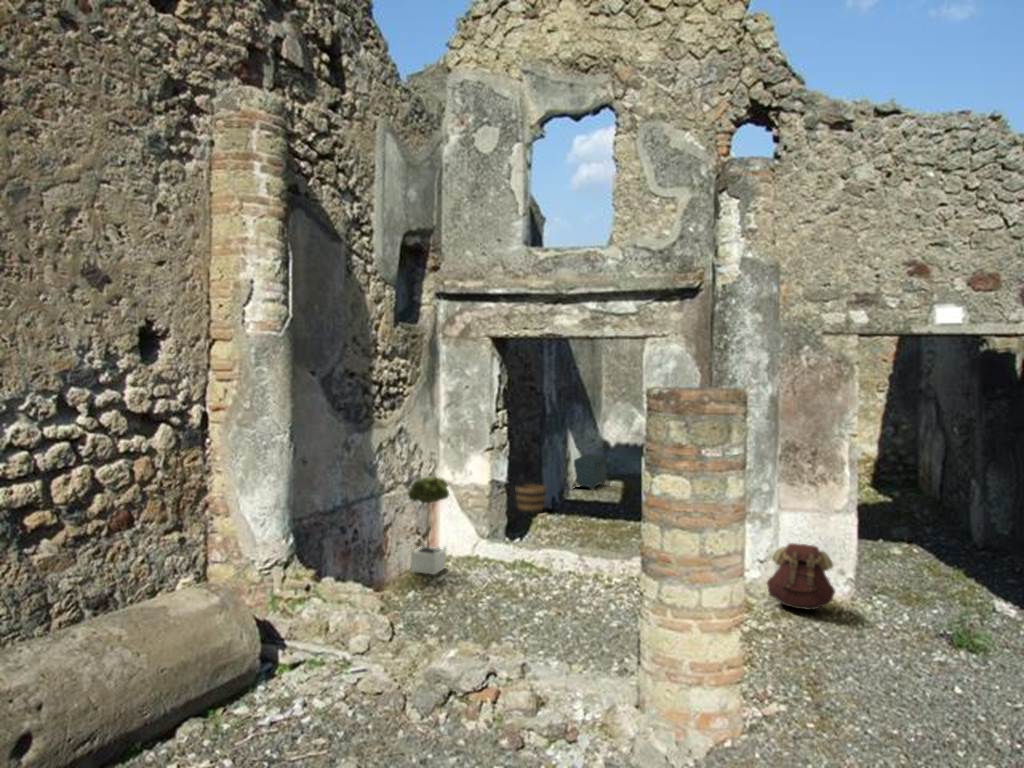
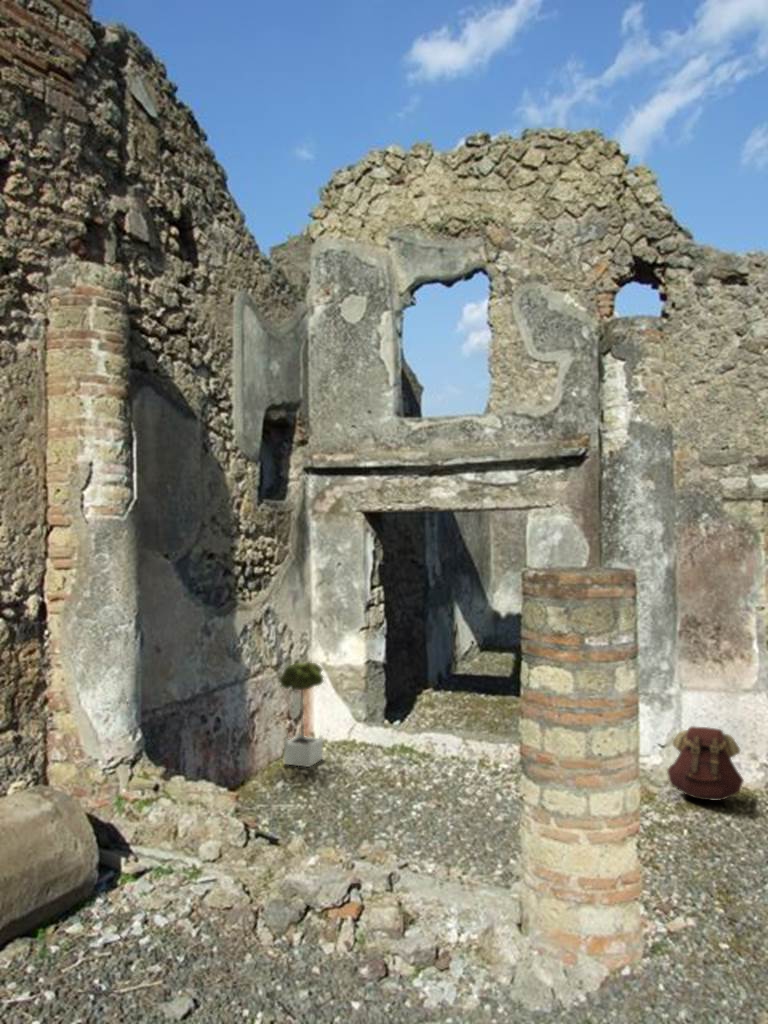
bench: present [574,454,607,490] -> none [463,629,505,669]
bucket: present [515,484,547,513] -> none [404,664,437,695]

